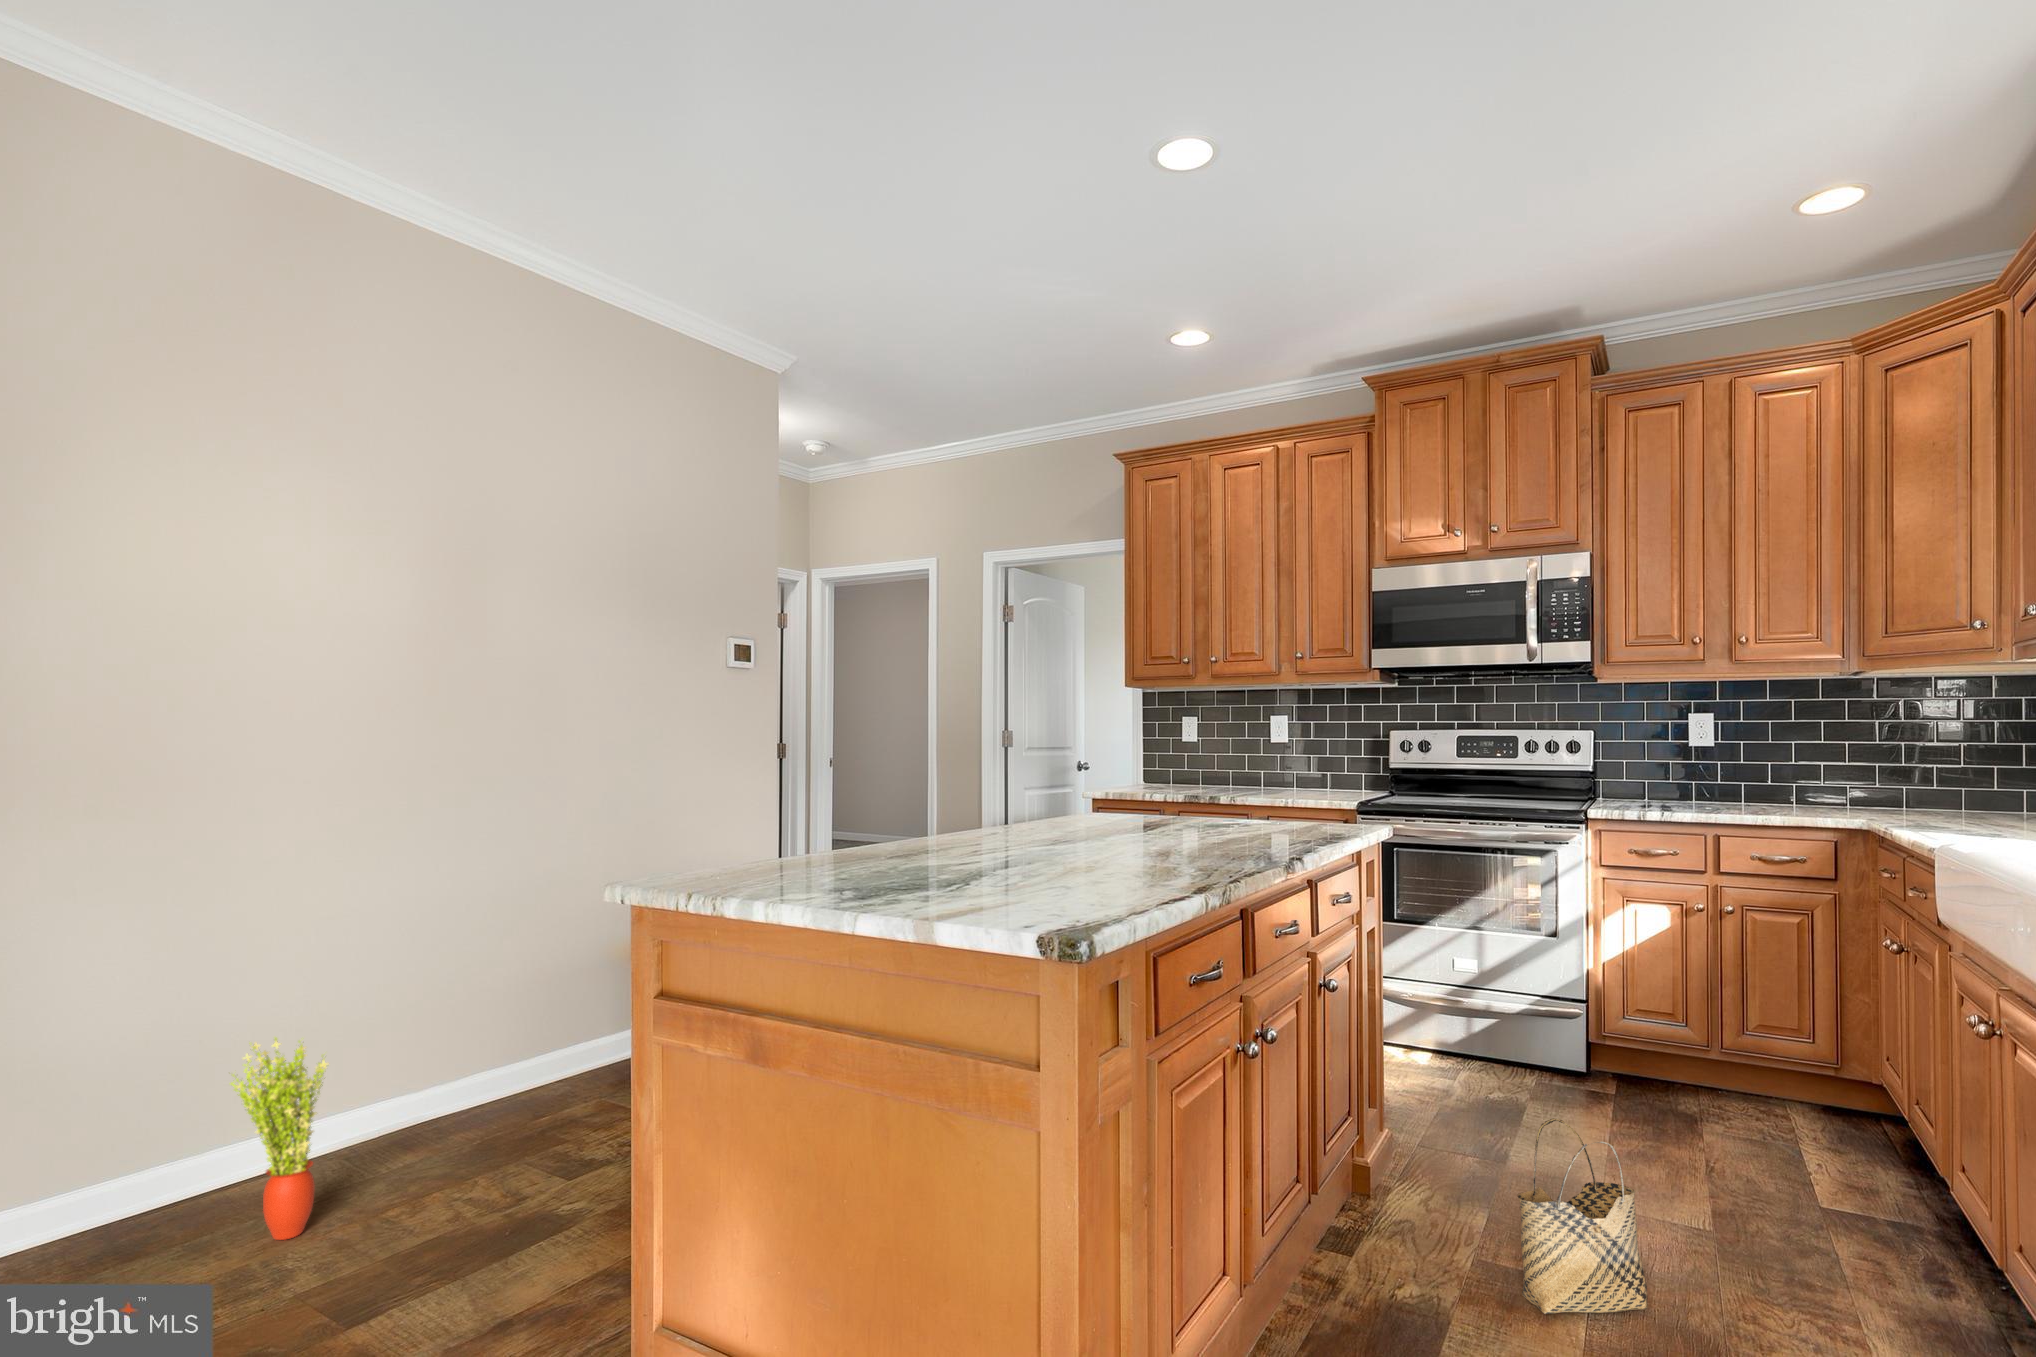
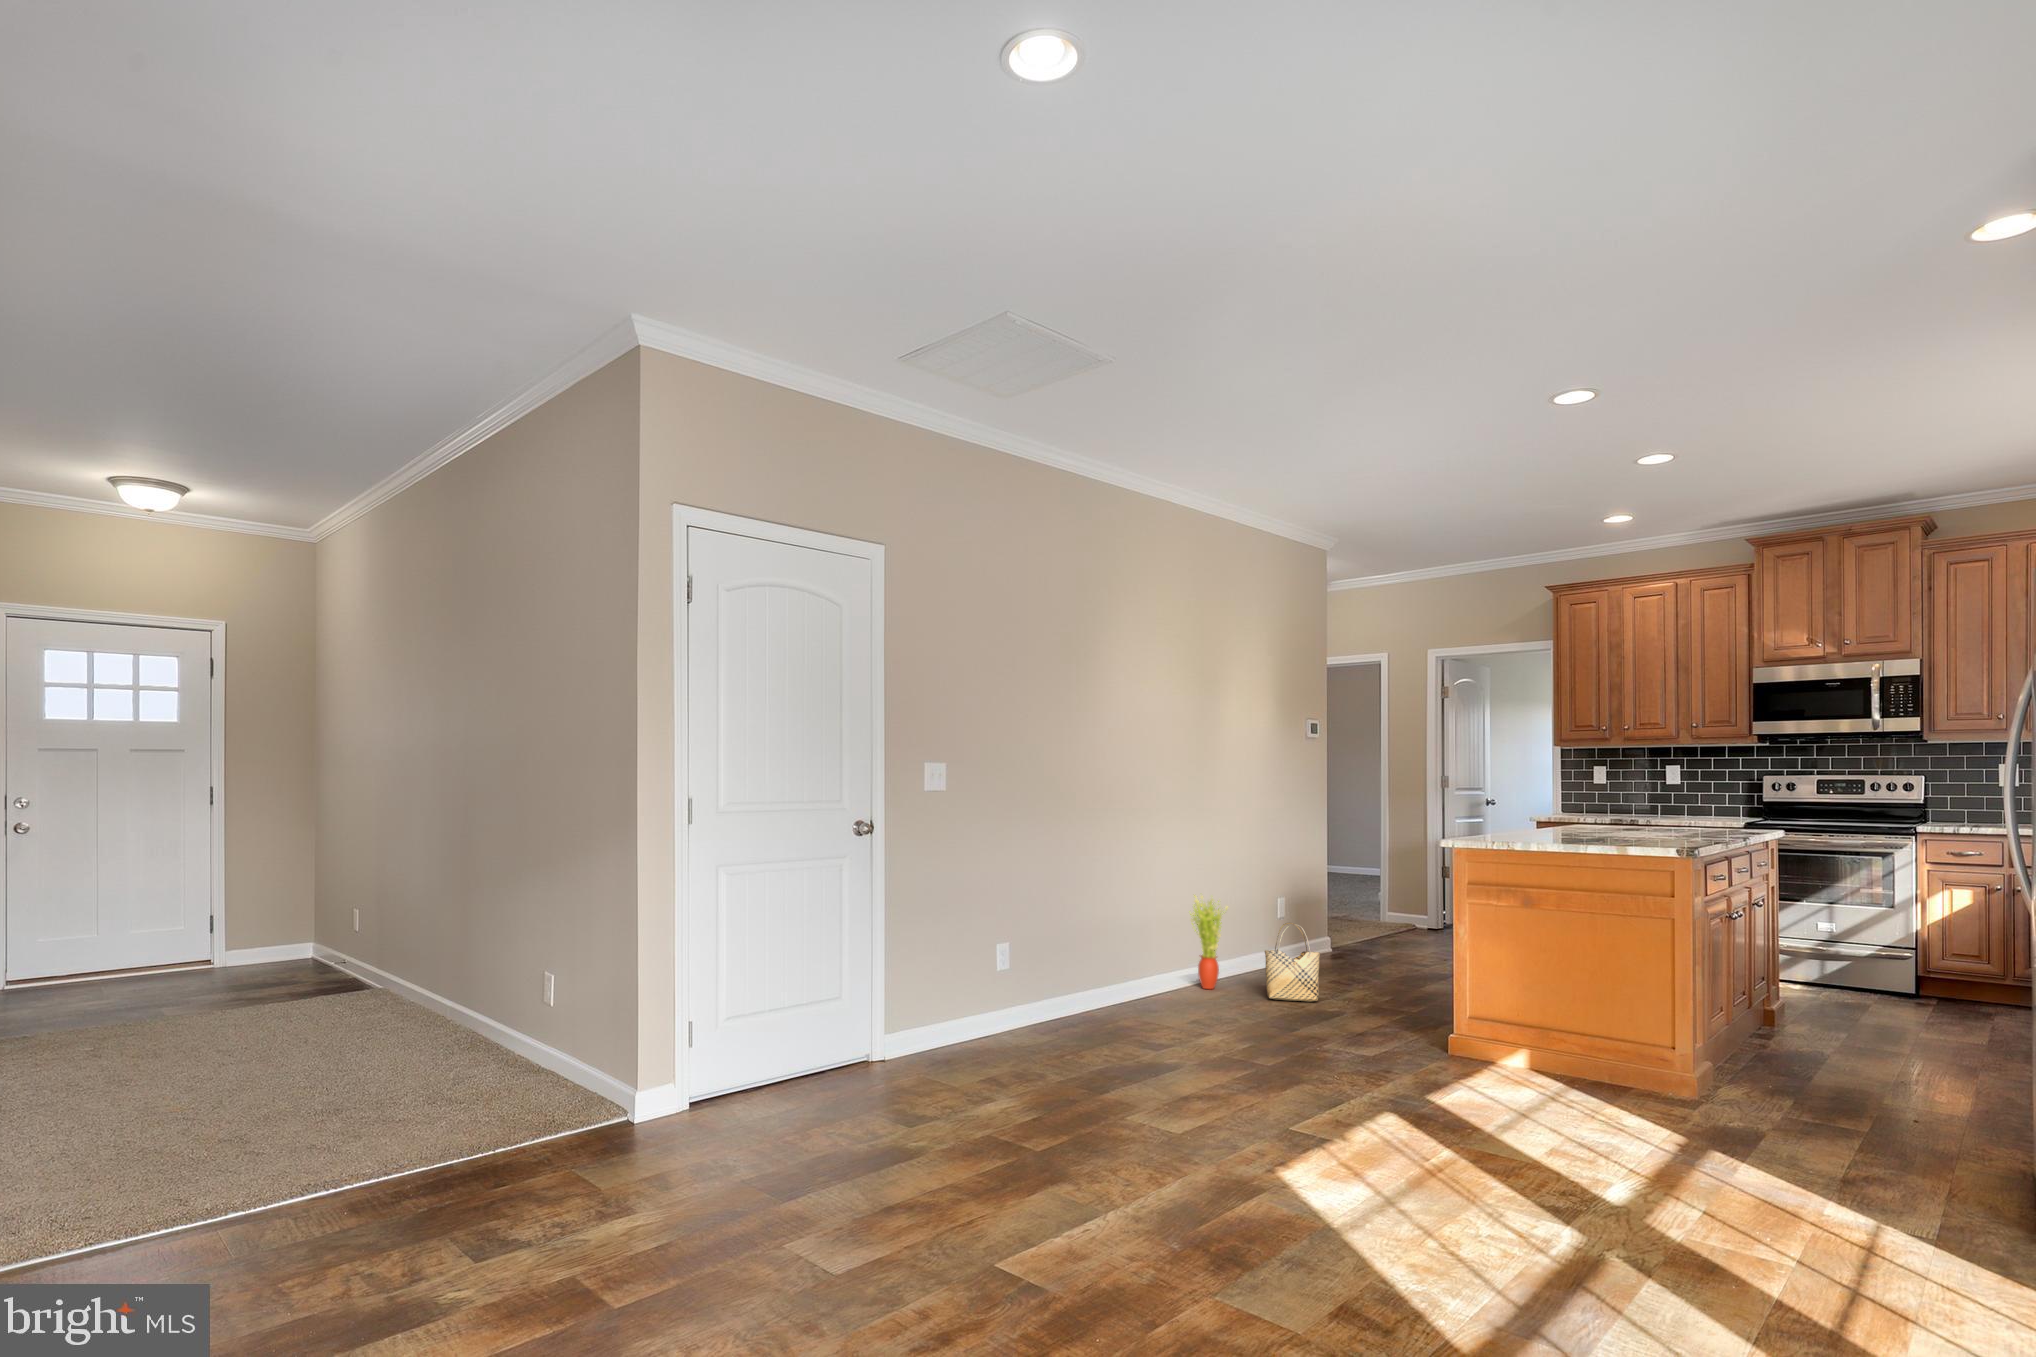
woven basket: present [1517,1118,1647,1314] -> present [1265,923,1320,1002]

